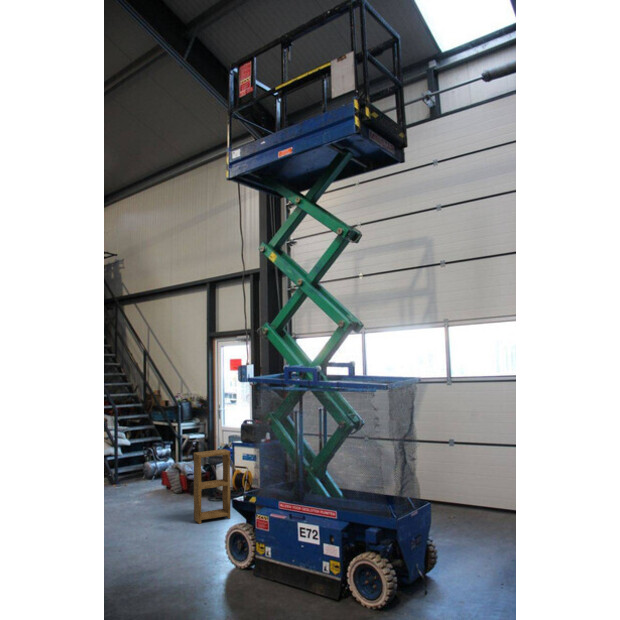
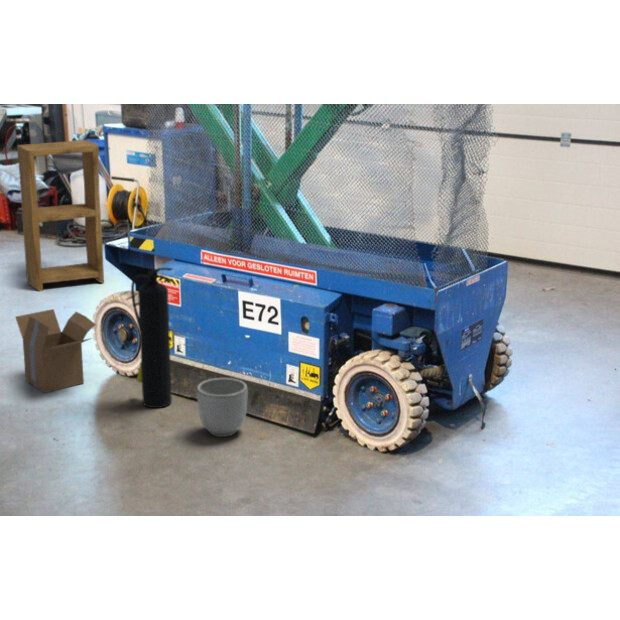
fire extinguisher: none [246,511,266,588] -> present [131,268,172,408]
cardboard box: none [188,534,228,581] -> present [16,309,96,392]
planter: none [278,570,304,604] -> present [197,378,248,437]

